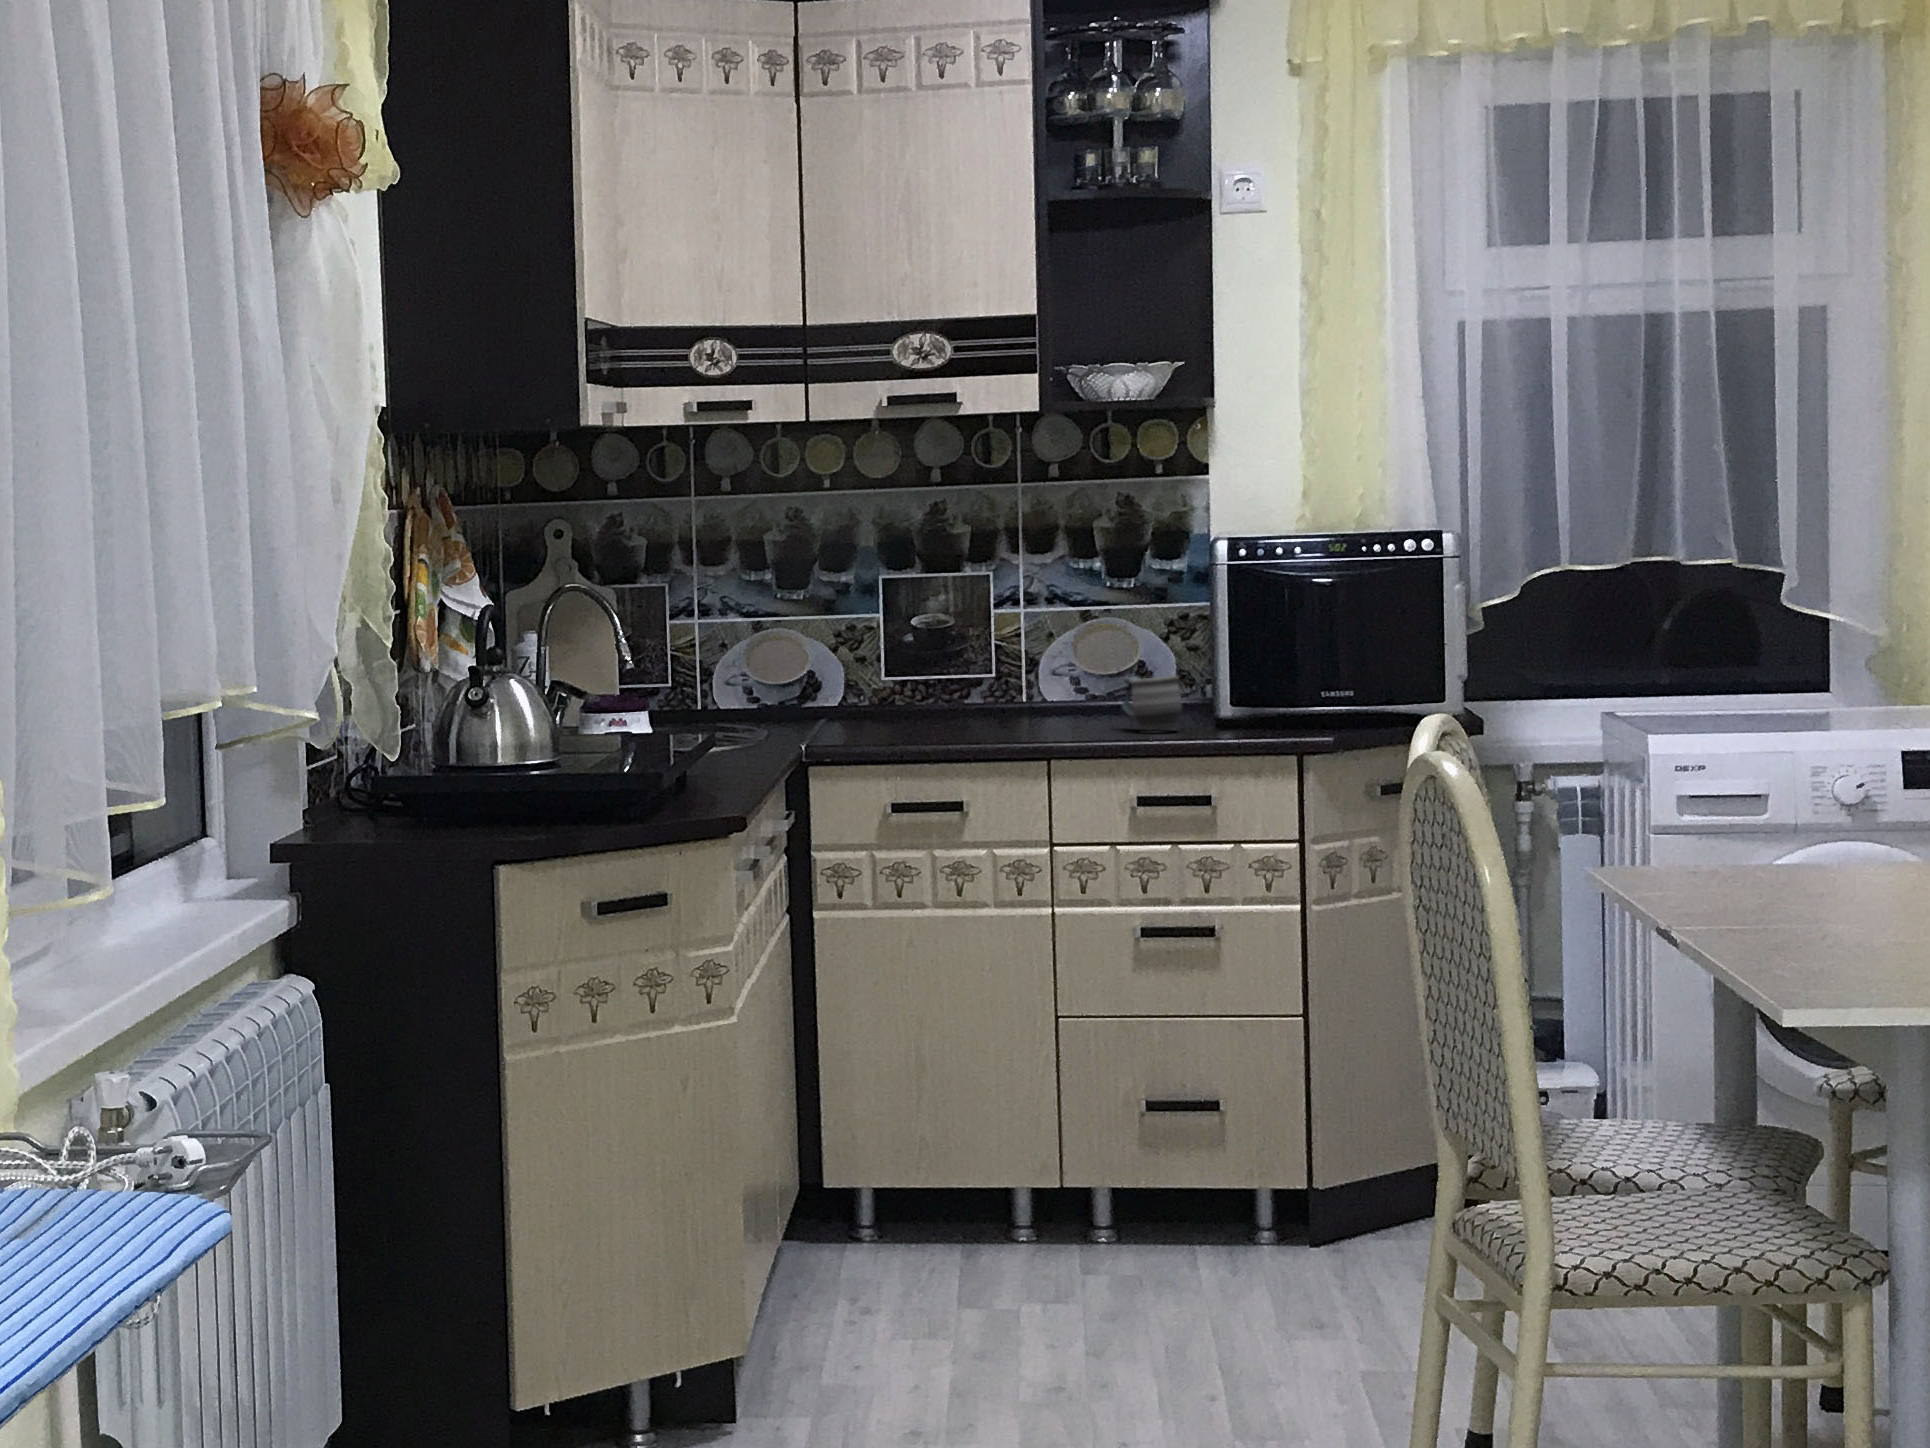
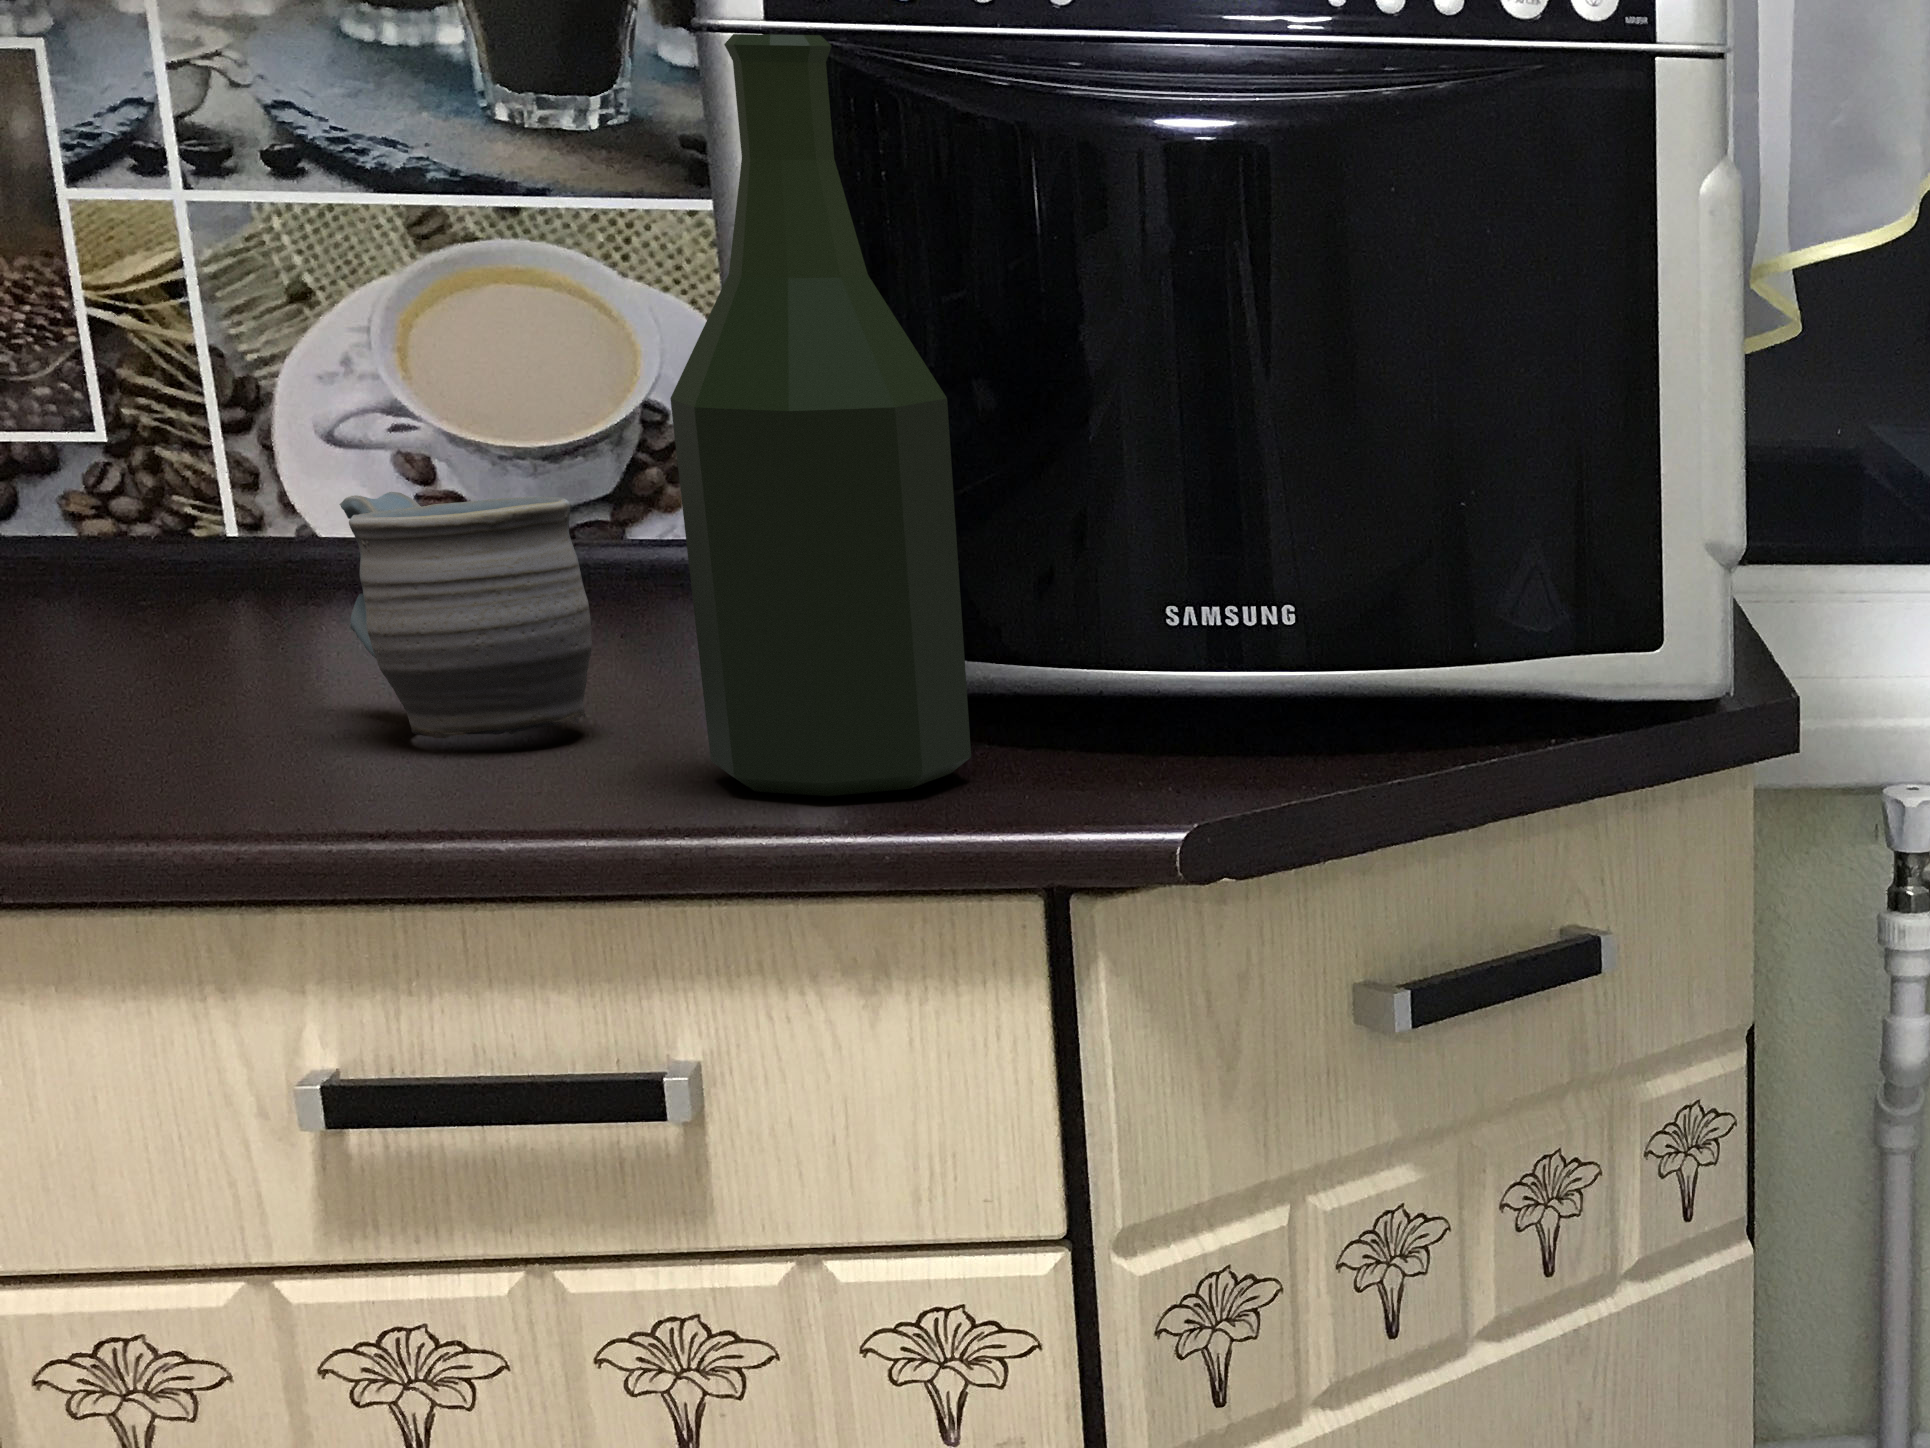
bottle: none [1215,570,1277,738] -> present [670,34,971,796]

